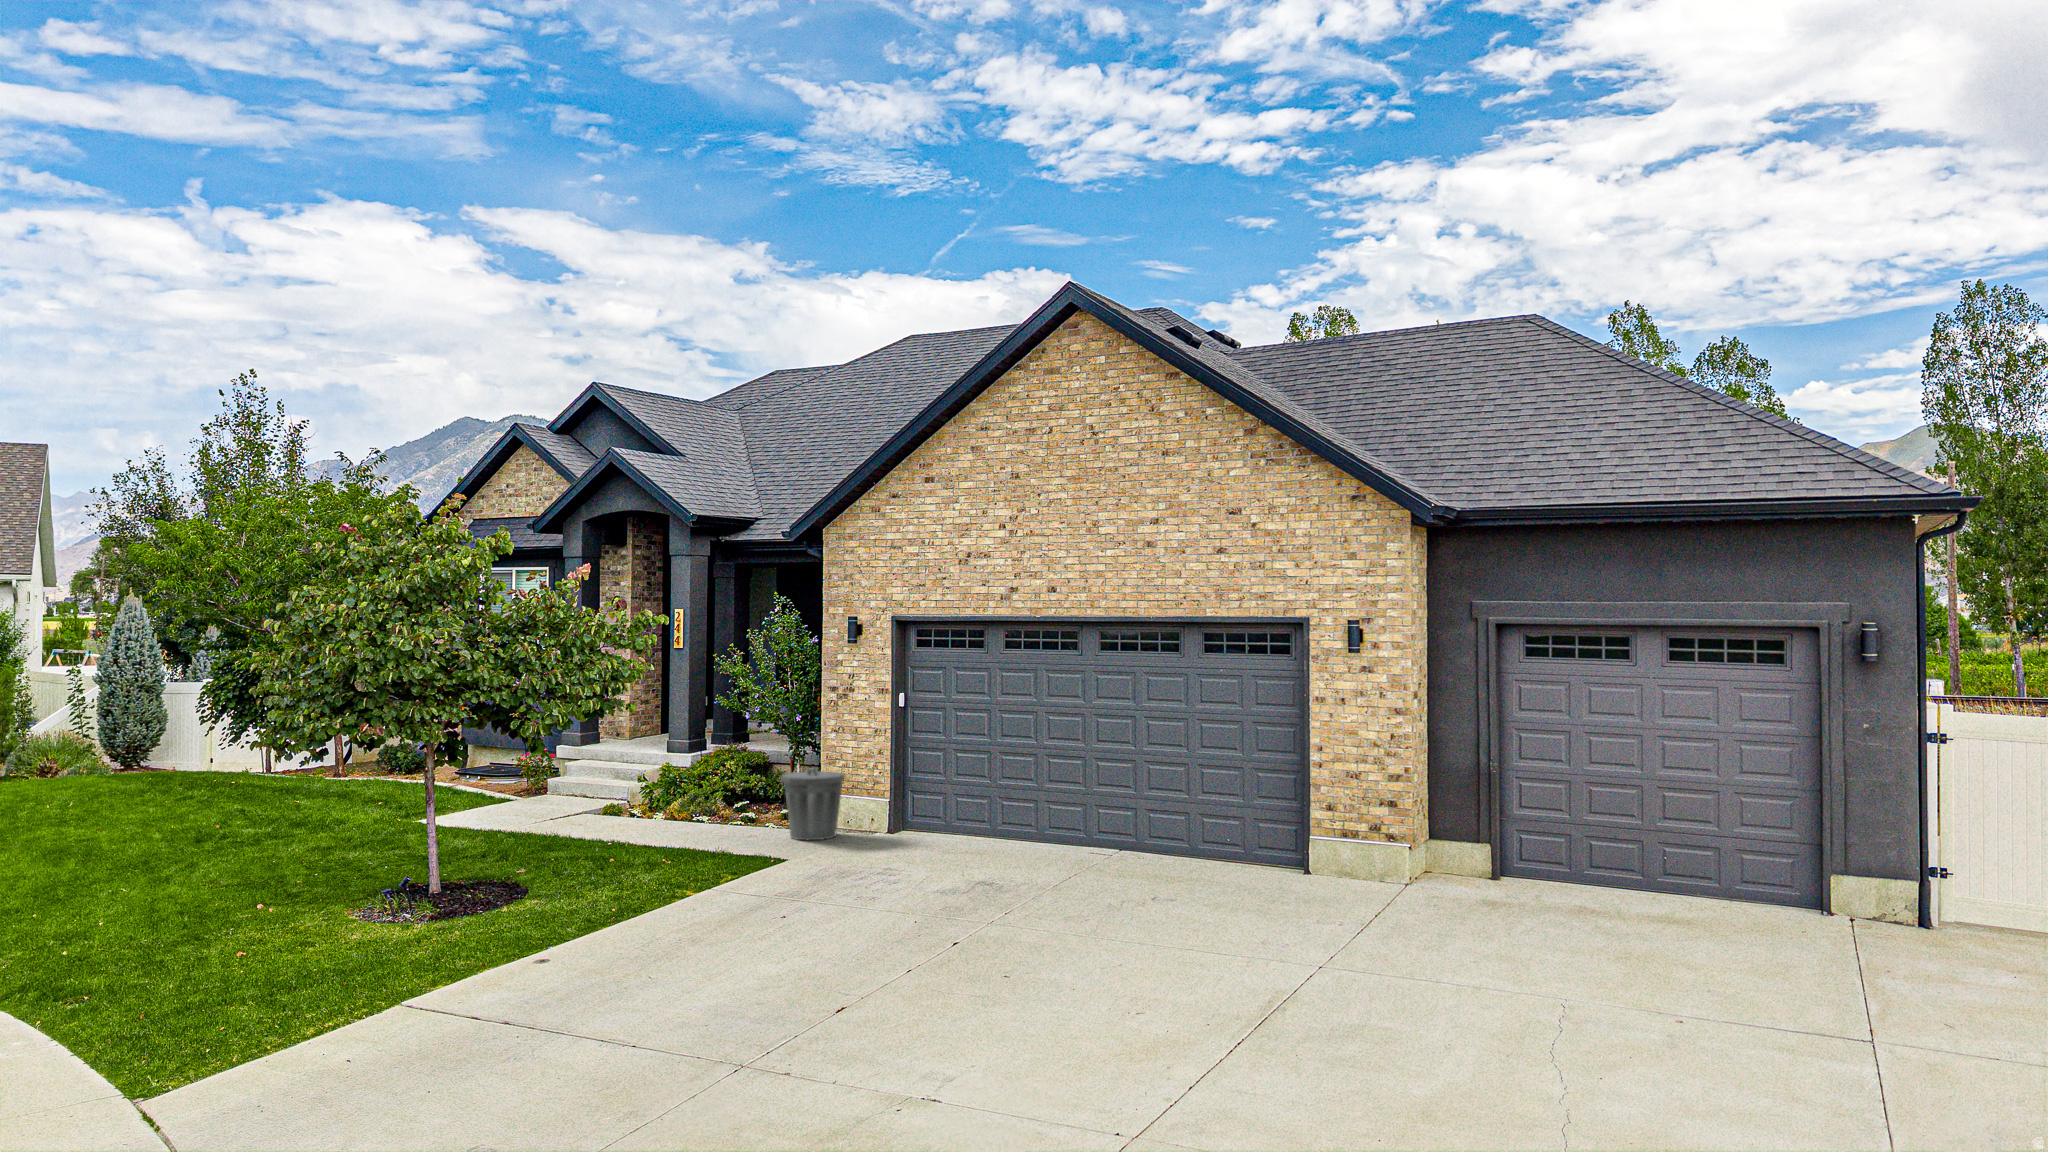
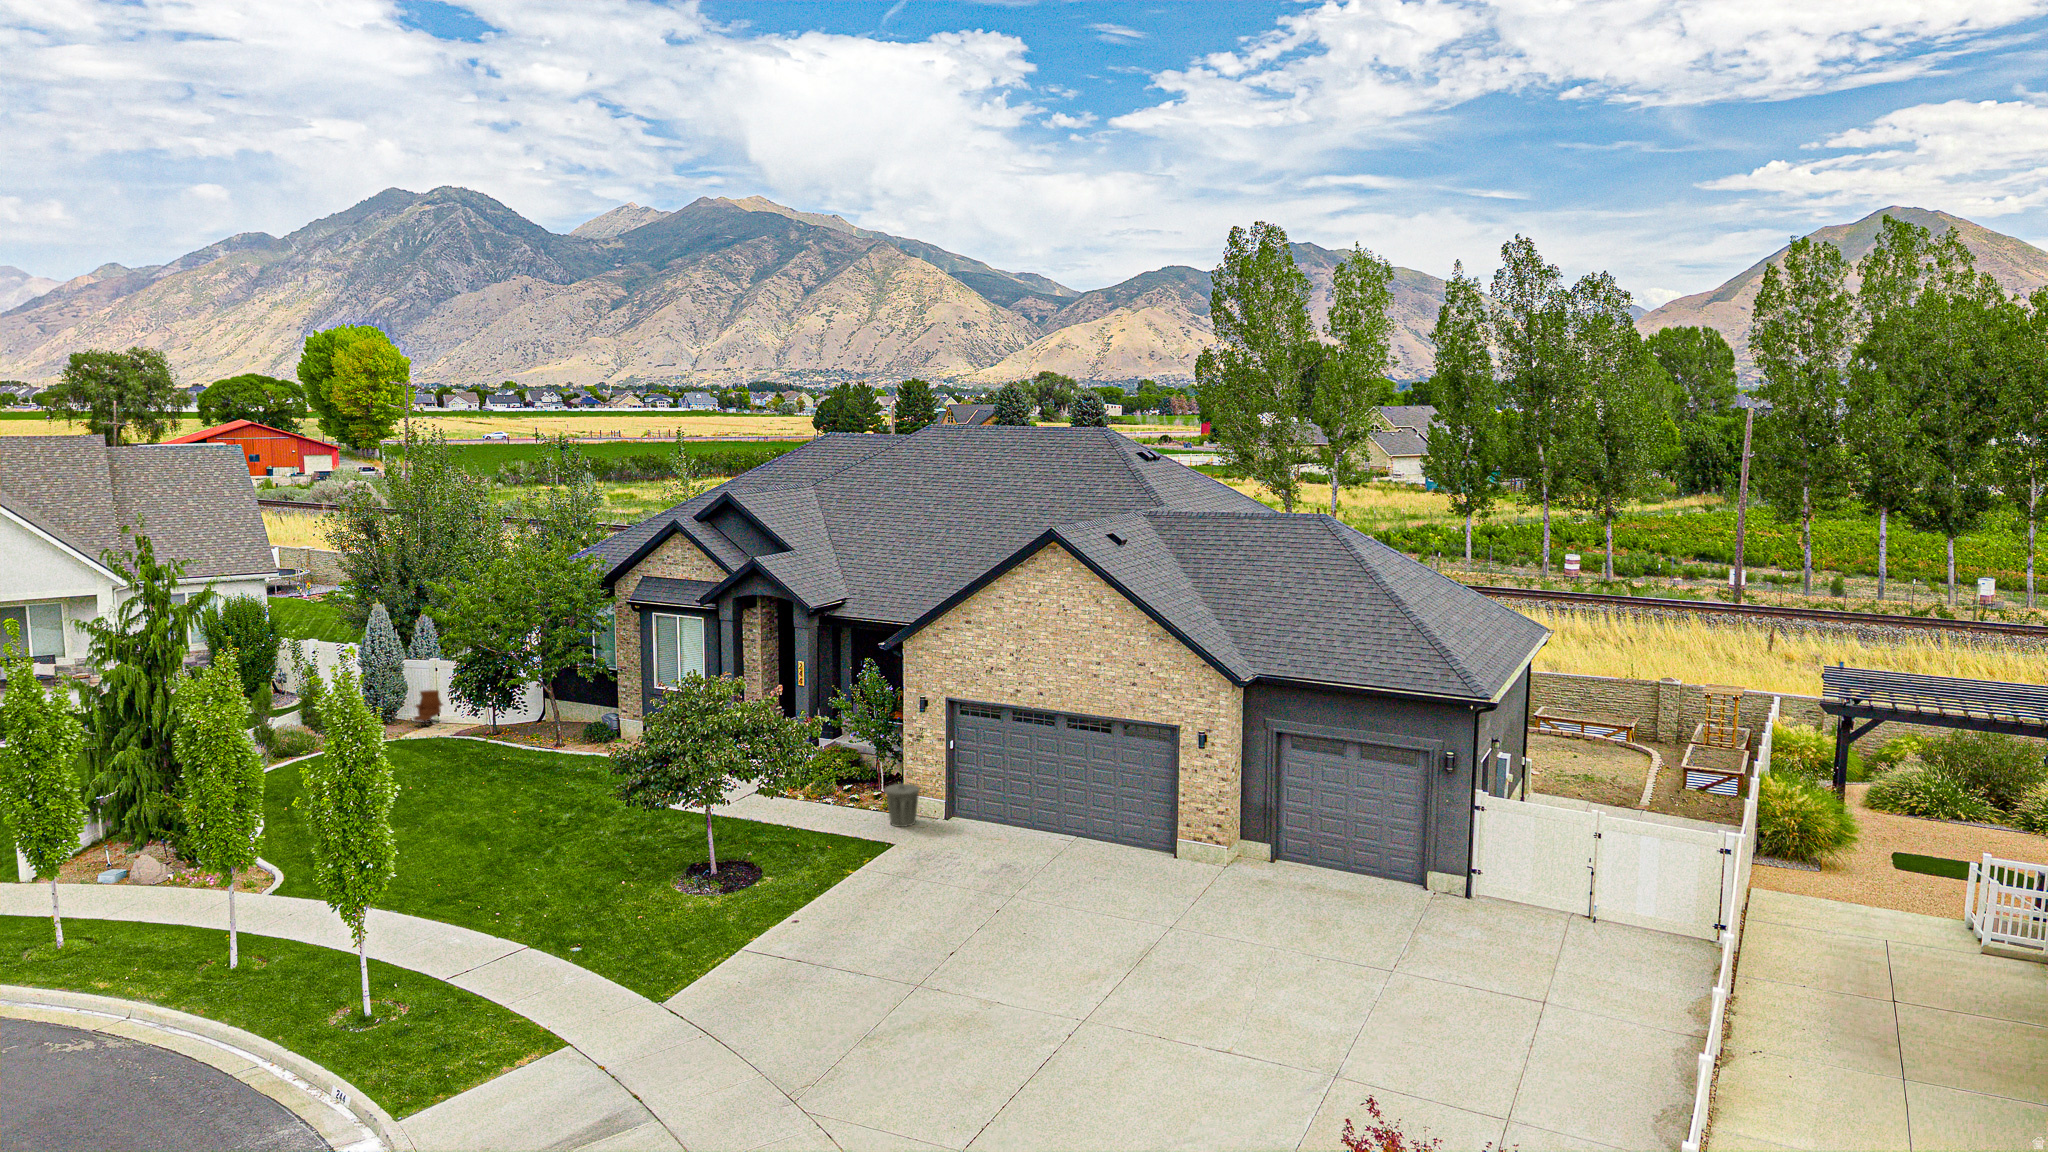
lounge chair: none [140,709,194,759] -> present [414,690,443,727]

